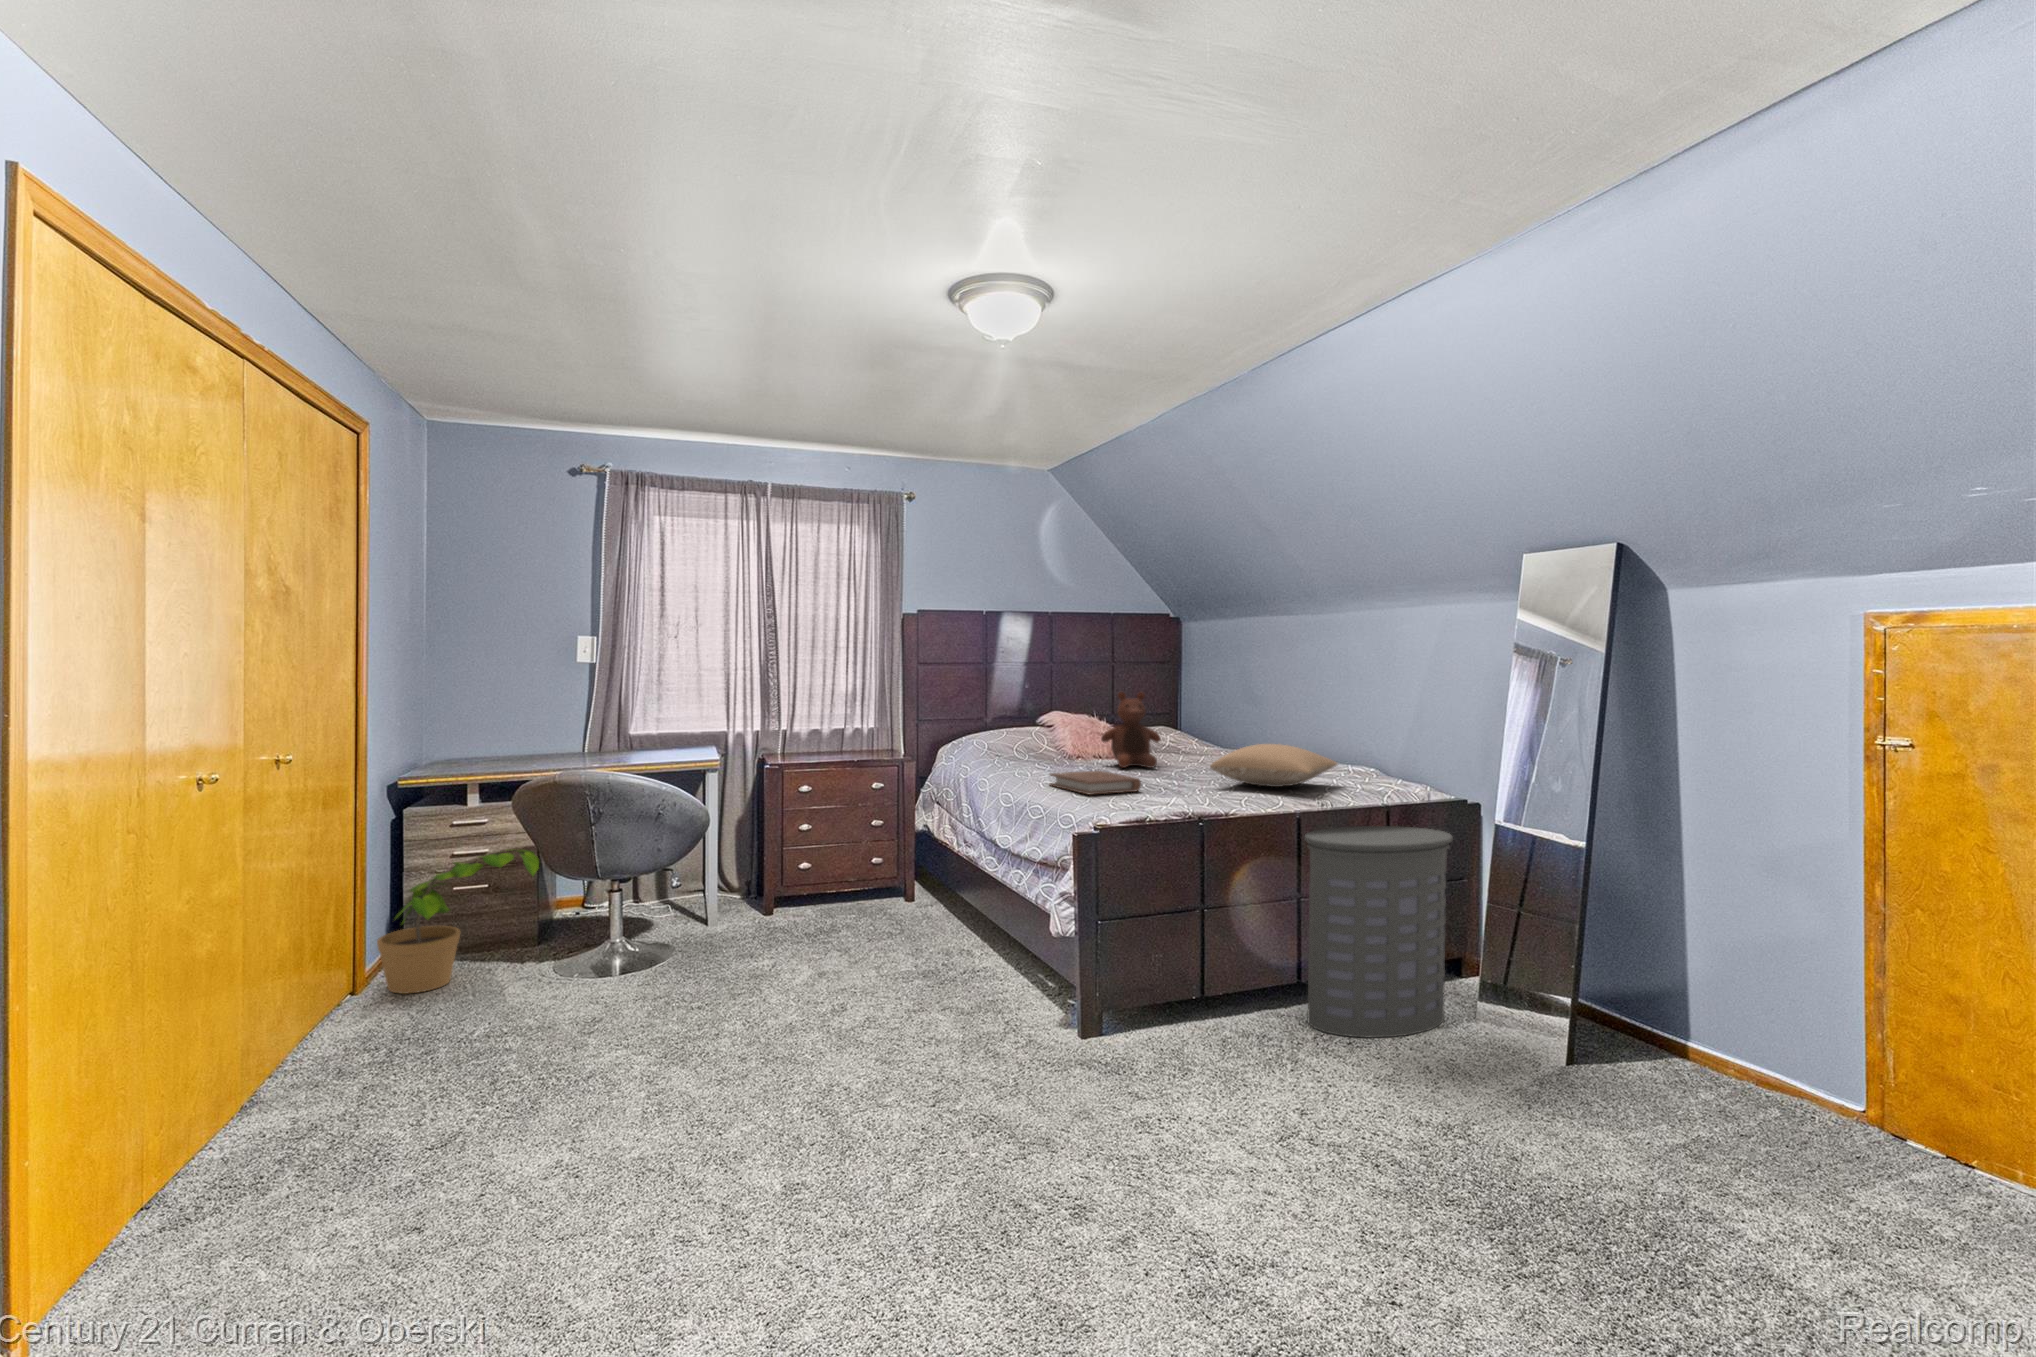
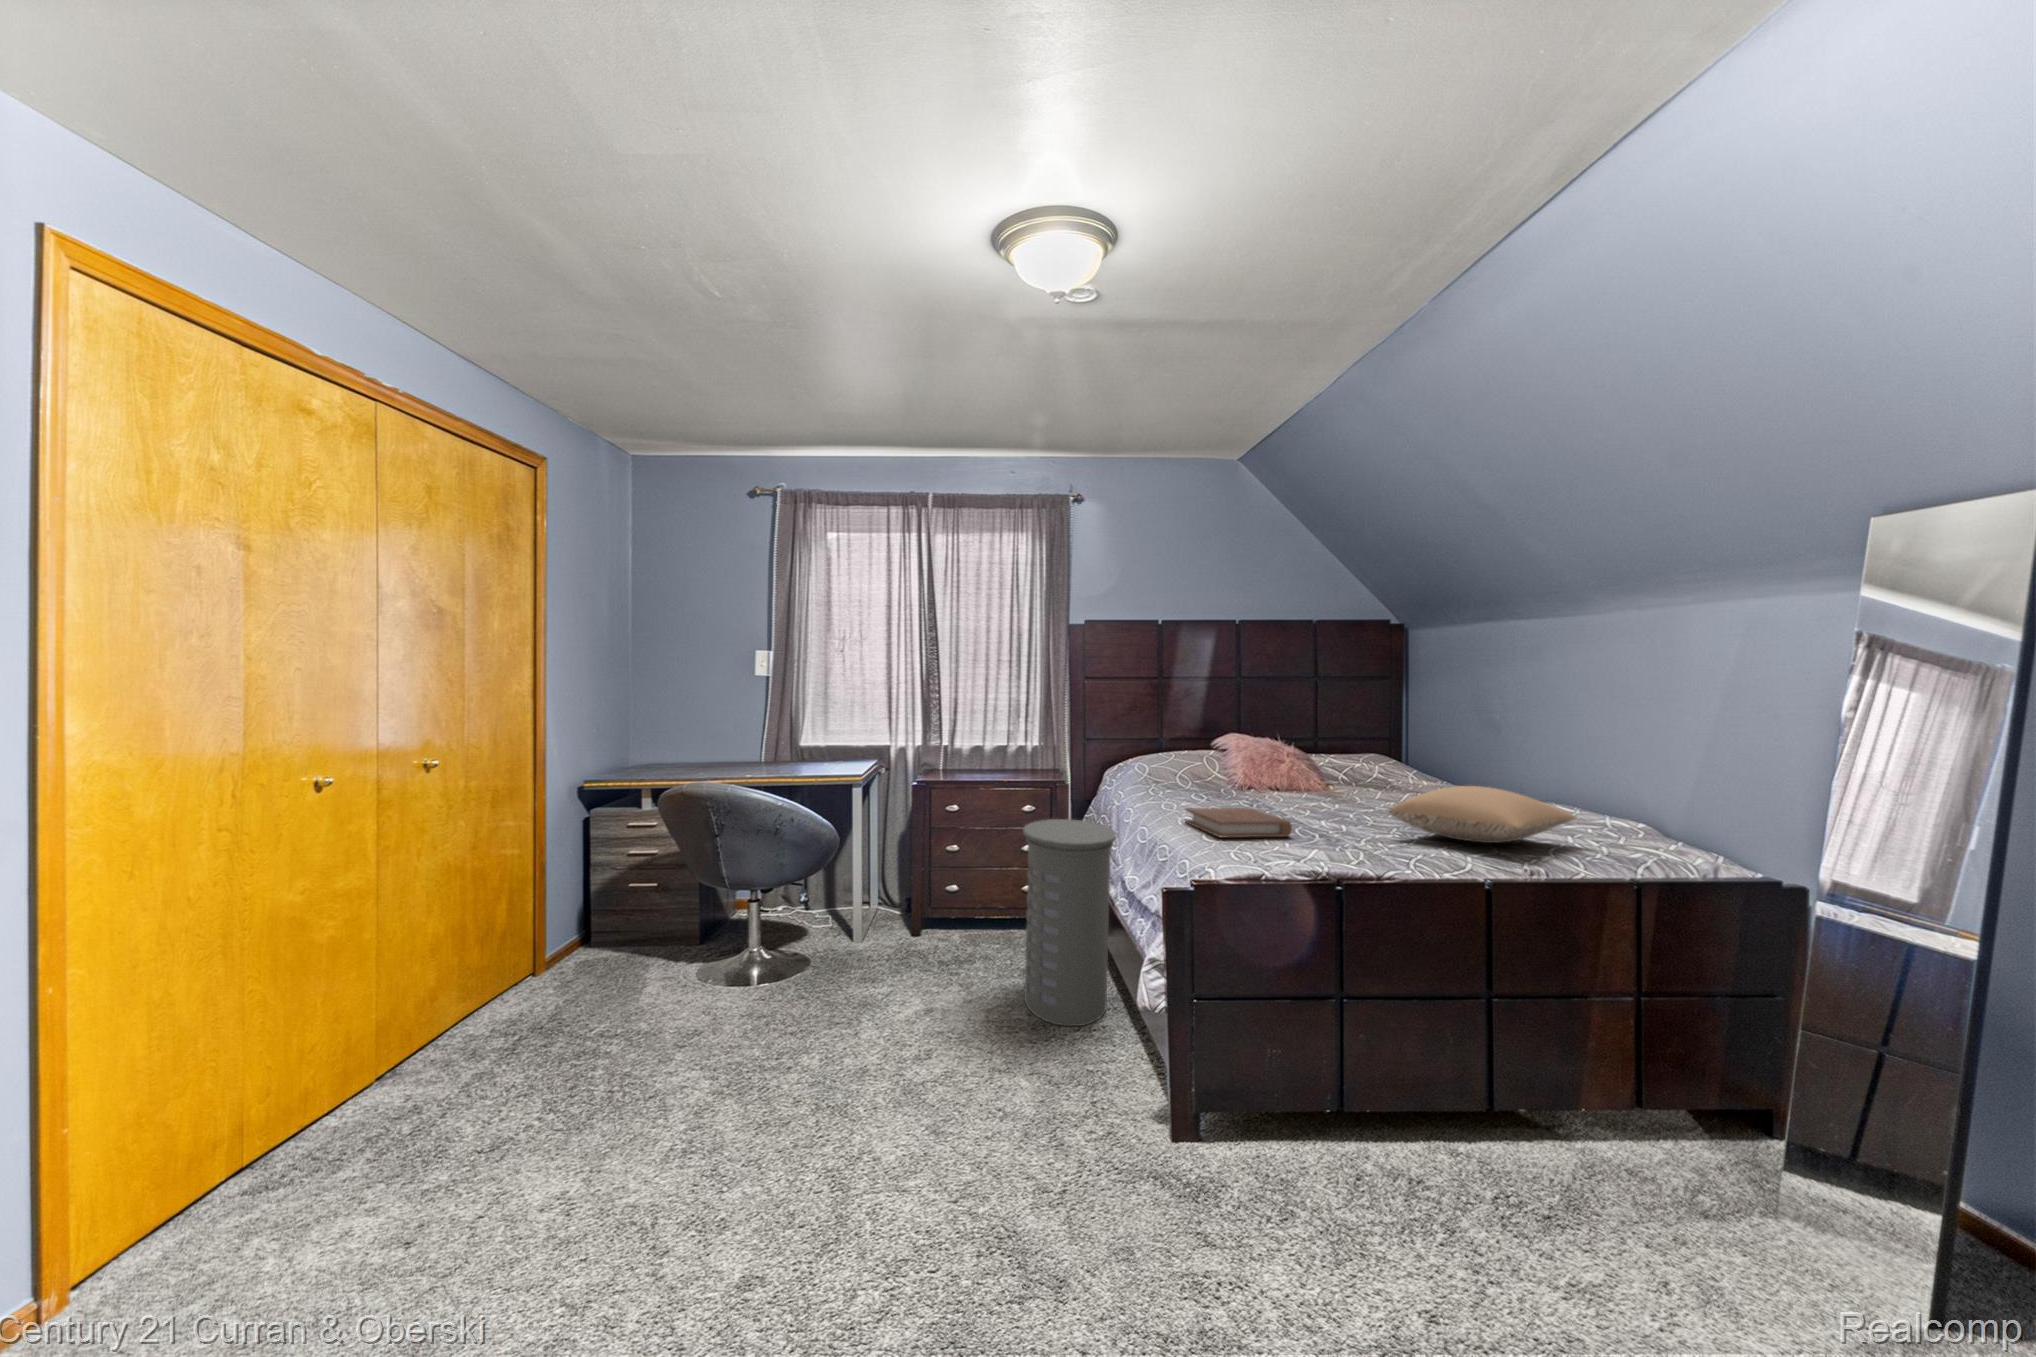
stuffed bear: present [1101,692,1161,768] -> none [1274,714,1350,808]
laundry hamper: present [1305,826,1453,1038] -> present [1023,819,1116,1026]
potted plant: present [377,850,539,994] -> none [518,853,663,987]

